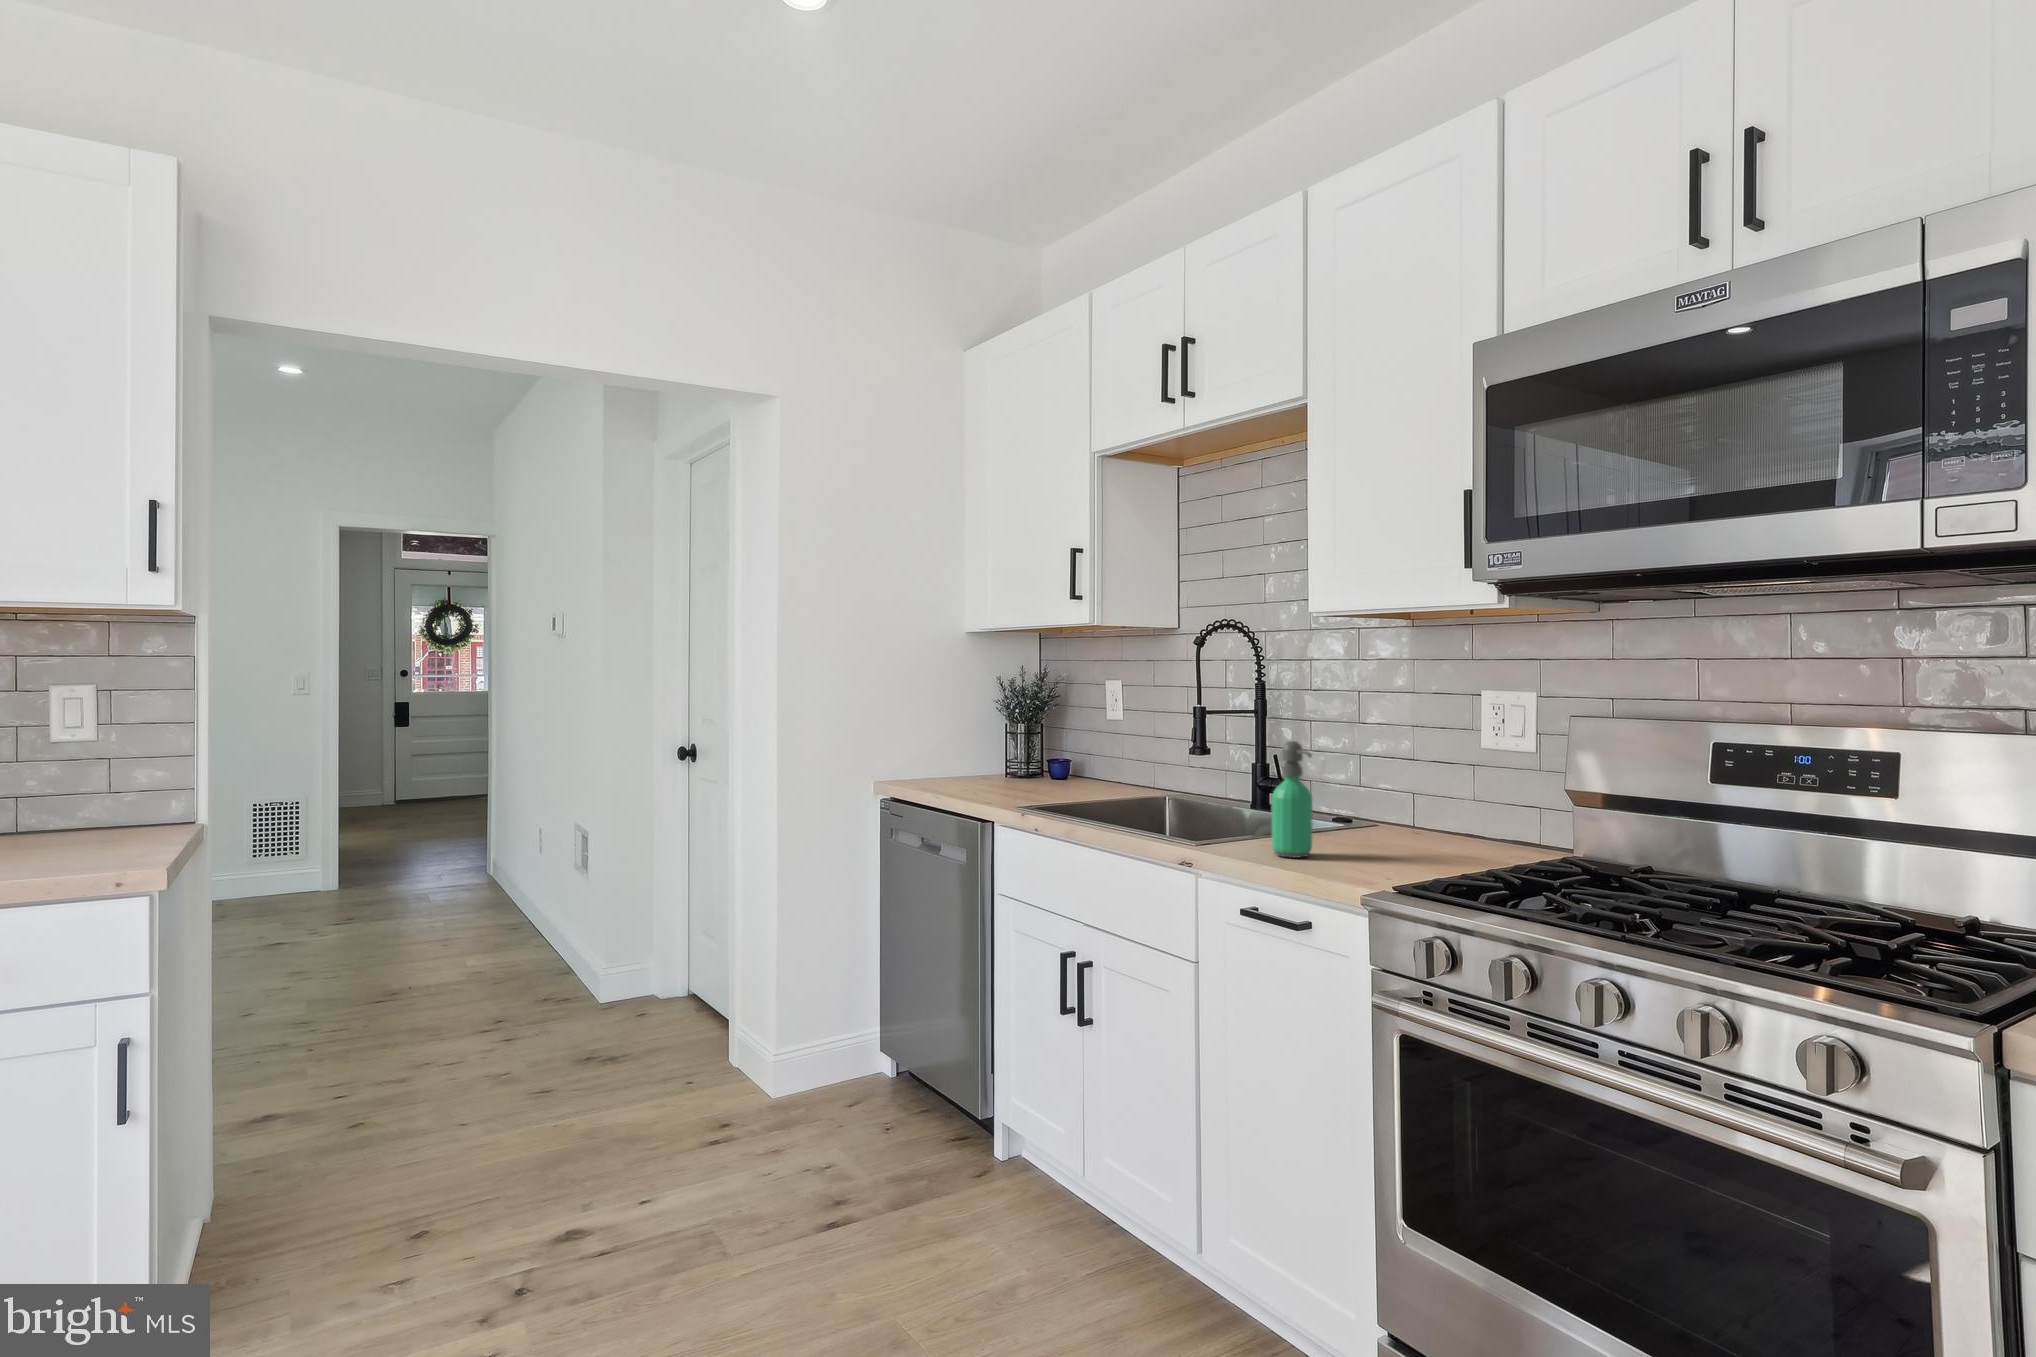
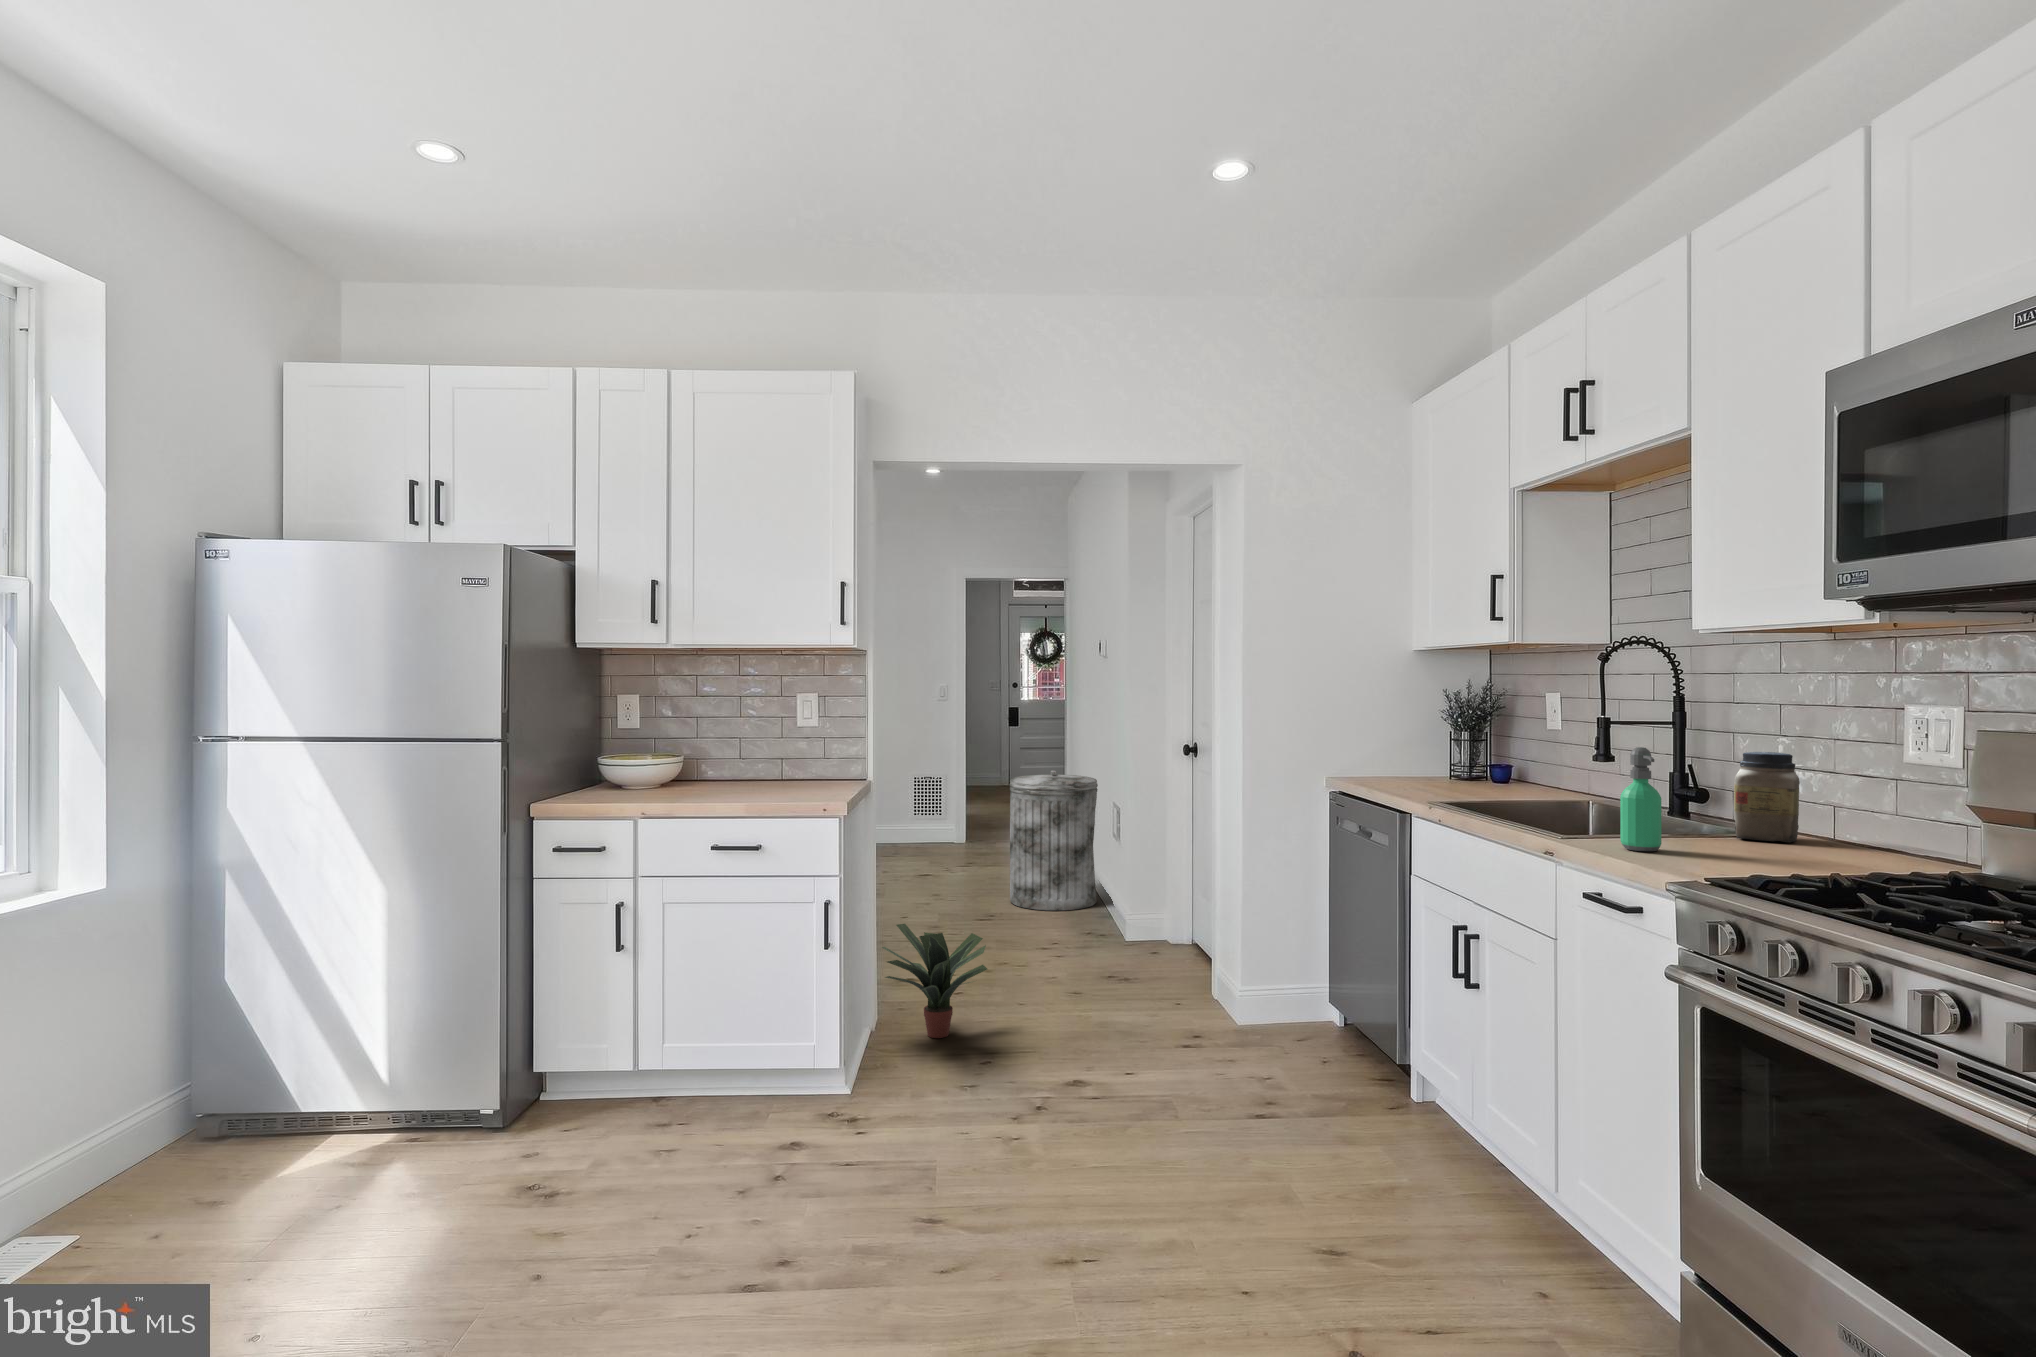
jar: none [1344,741,1403,834] -> present [1734,752,1800,842]
trash can: none [420,786,548,973] -> present [1010,771,1098,911]
potted plant: none [228,1036,416,1206] -> present [882,924,987,1038]

